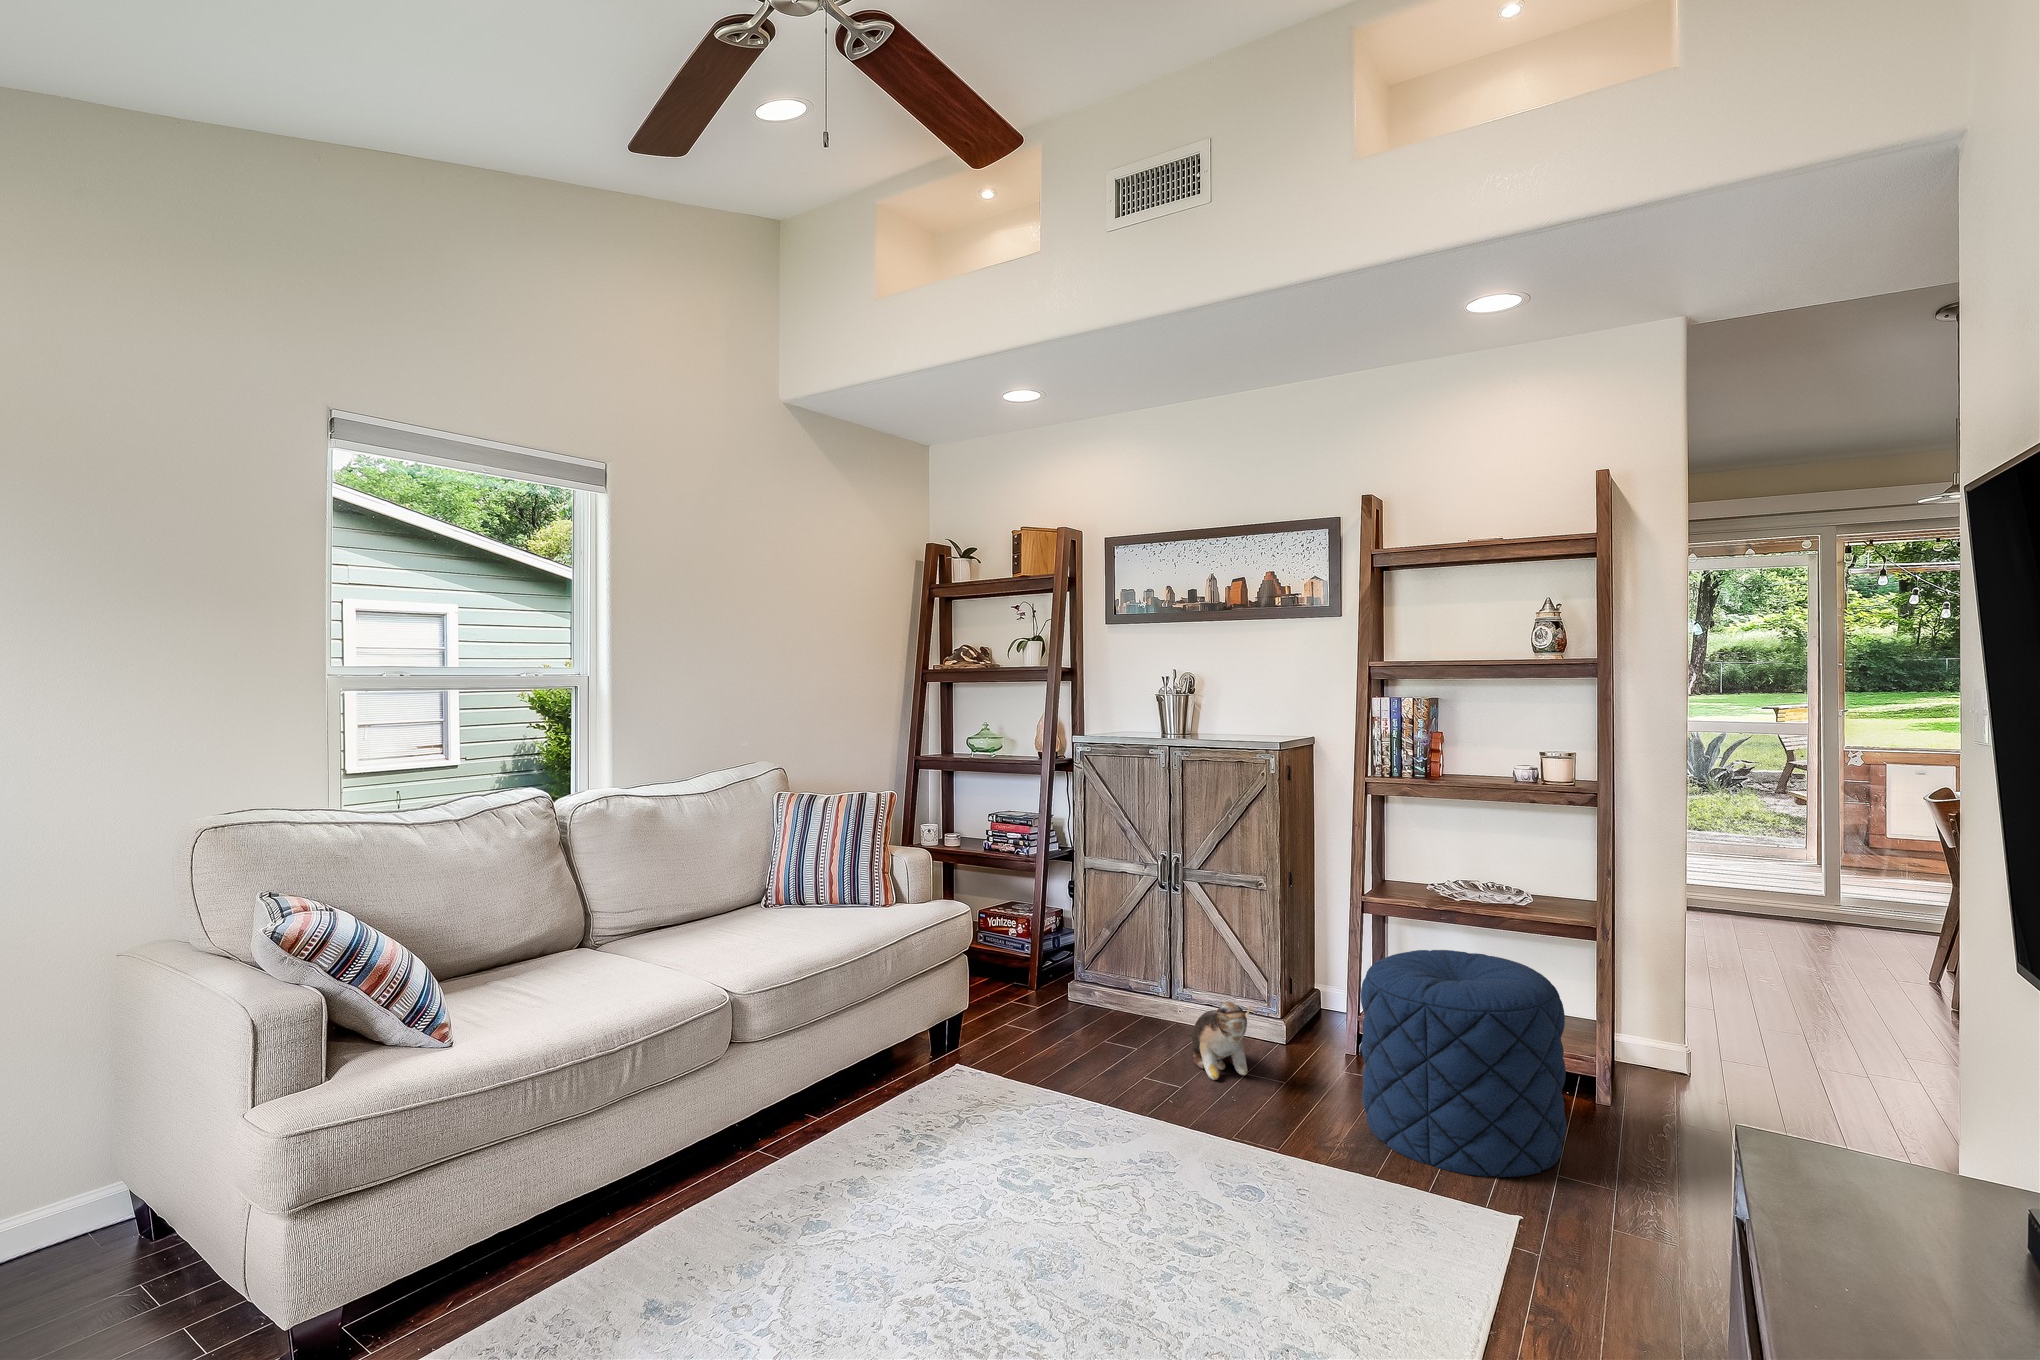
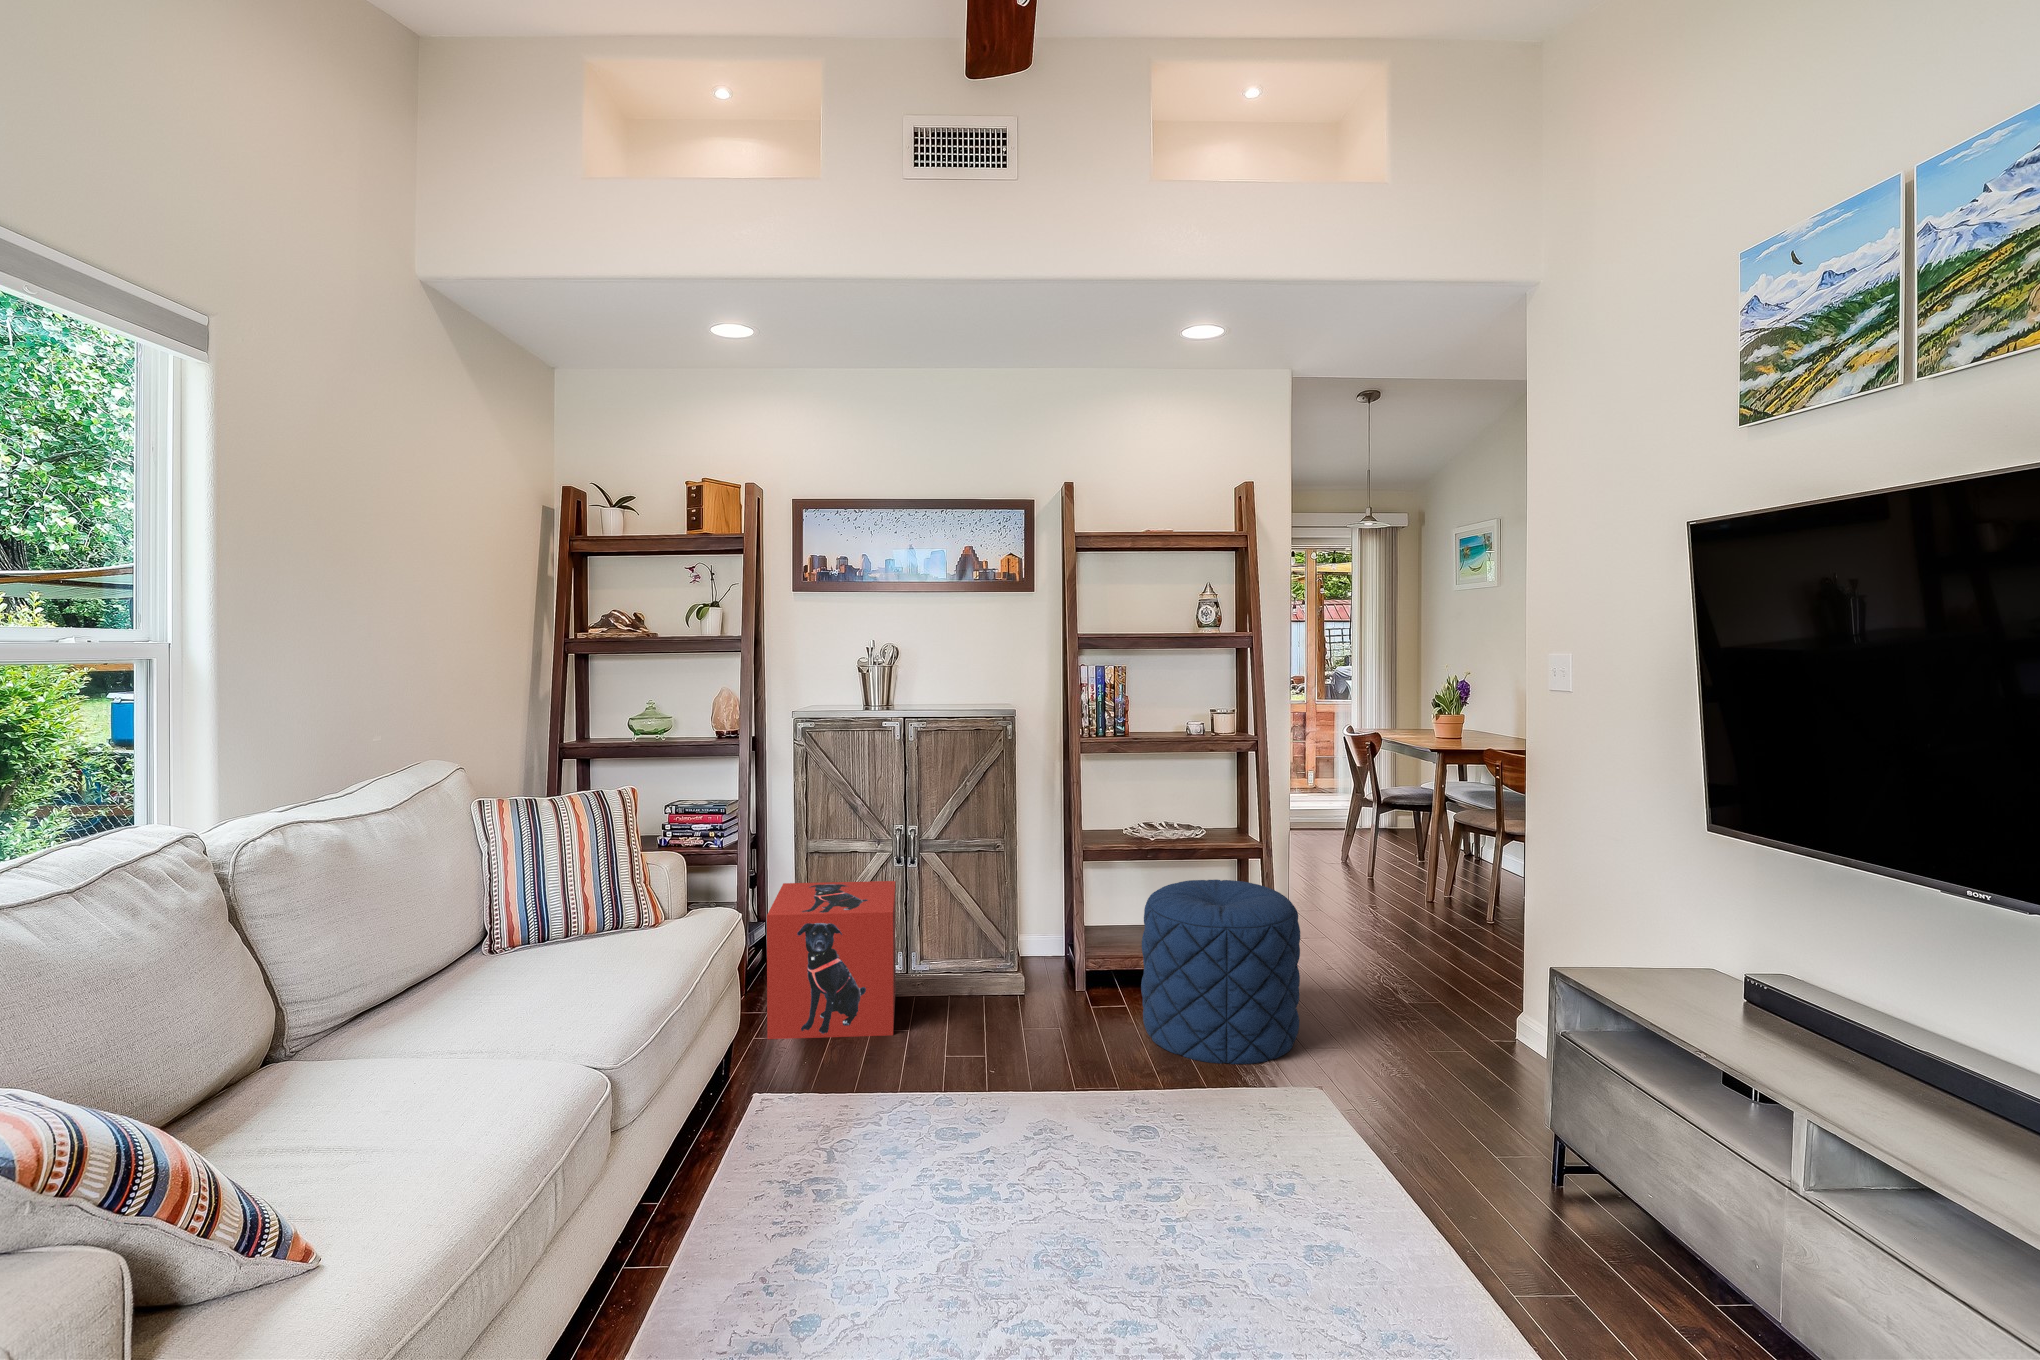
storage box: none [1008,896,1160,1055] -> present [767,881,896,1039]
plush toy: present [1192,1001,1251,1080] -> none [949,959,1044,1037]

